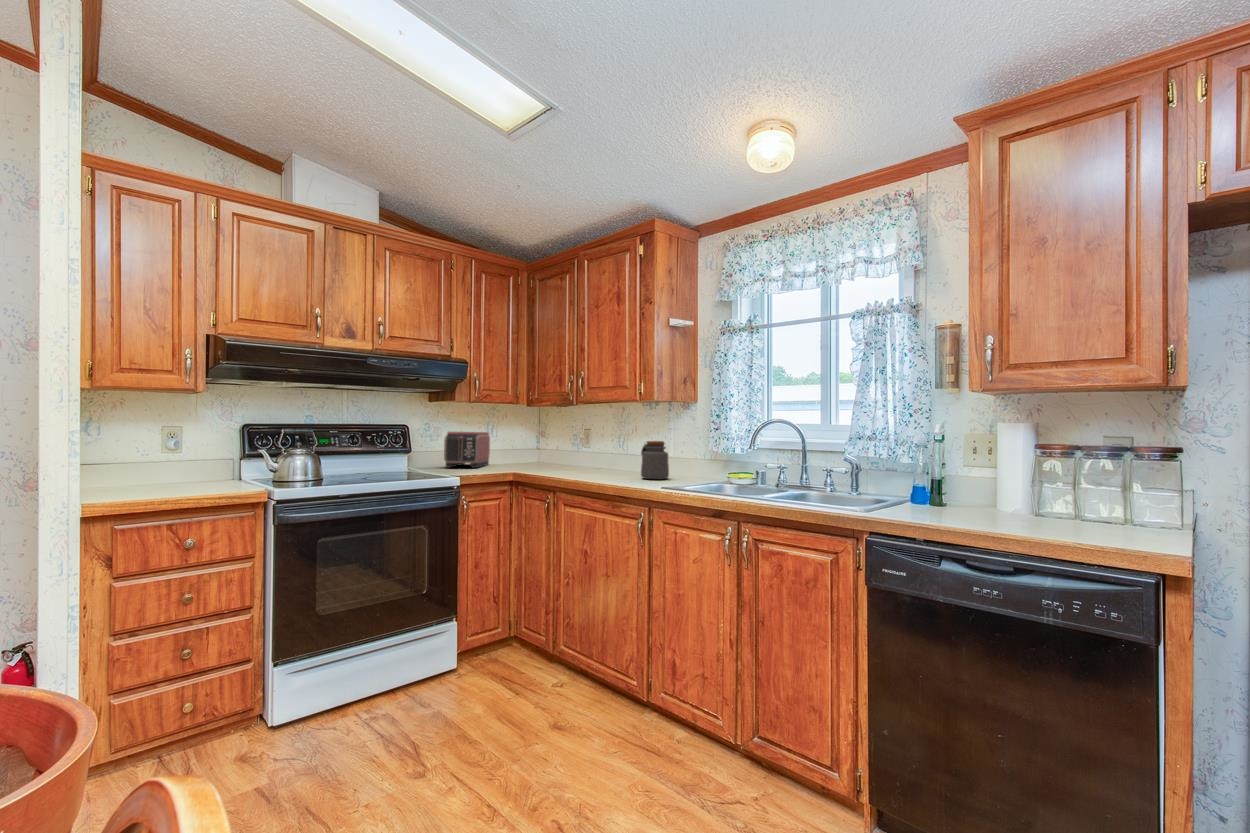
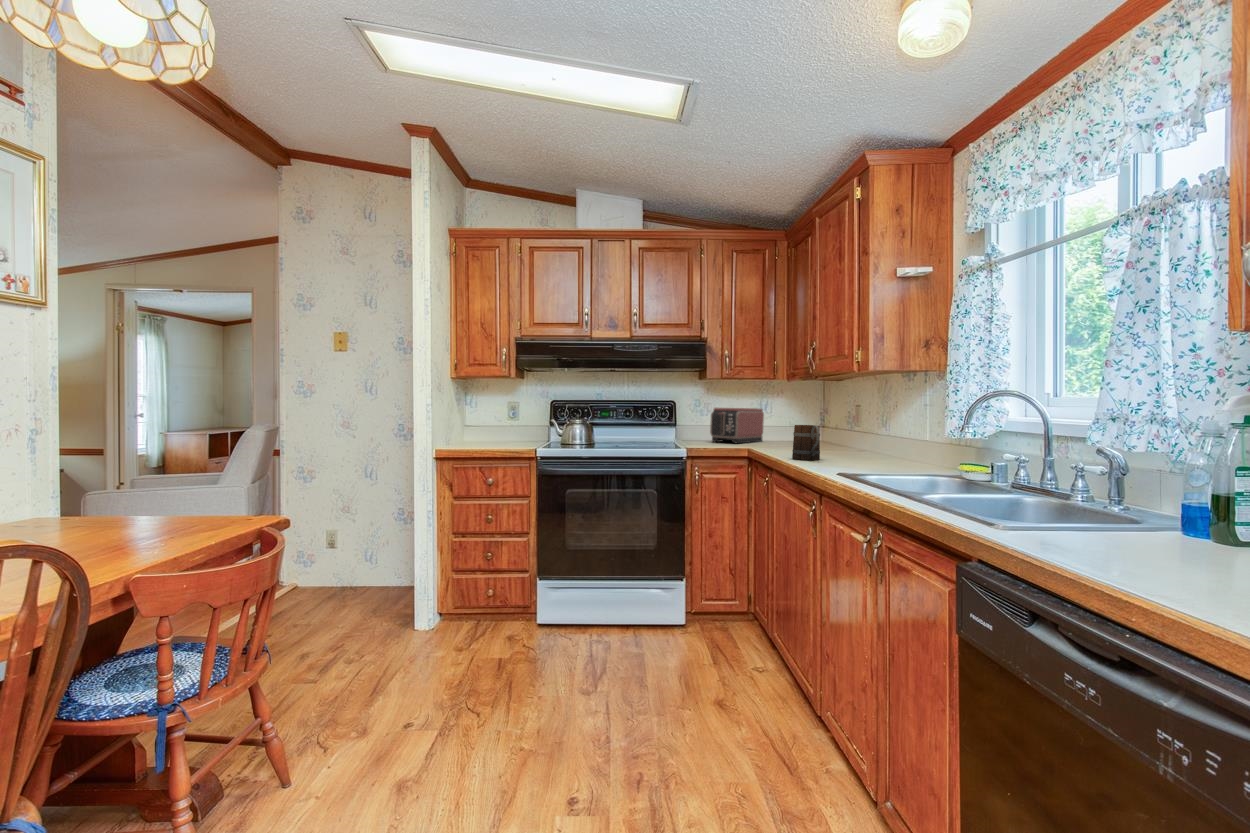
jar: present [641,441,669,479] -> none [860,420,897,467]
mug: none [575,447,608,479] -> present [792,425,820,460]

